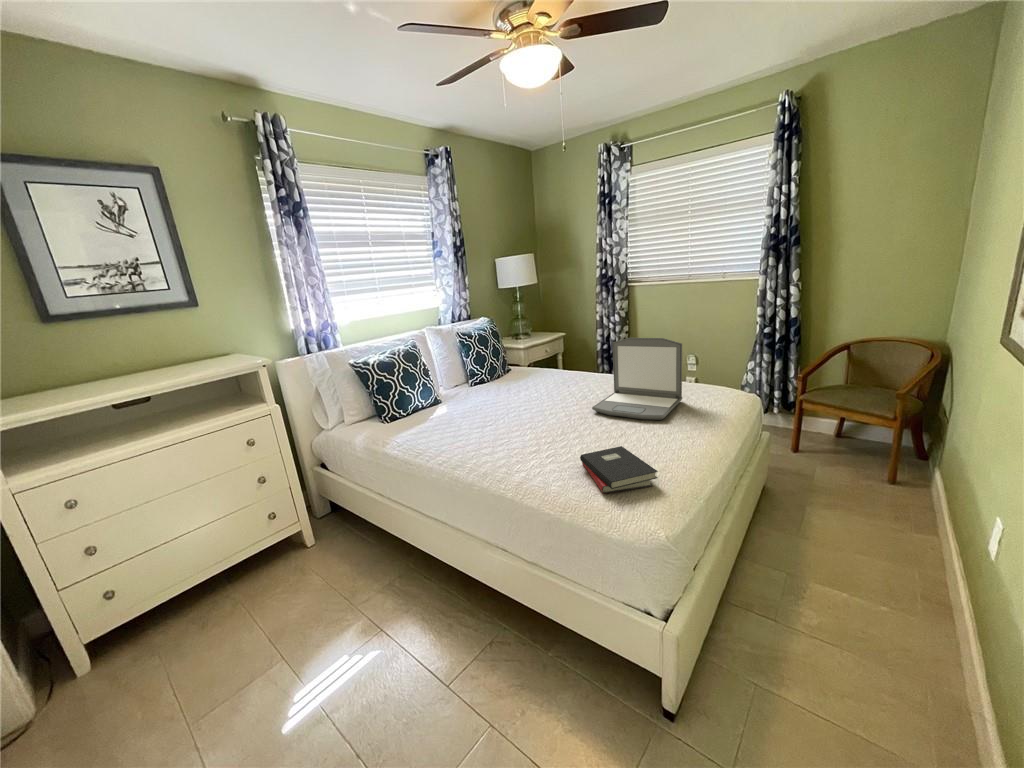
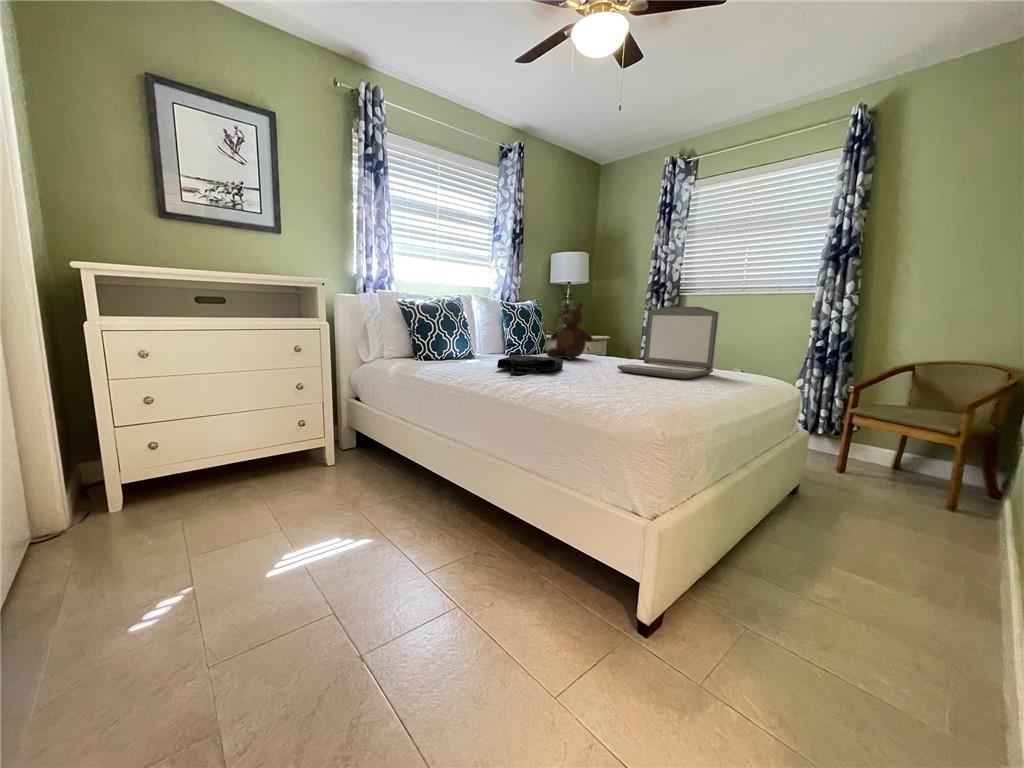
teddy bear: none [514,330,558,391] -> present [547,303,593,359]
tote bag: none [475,407,539,450] -> present [497,354,563,376]
hardback book: present [580,446,658,493] -> none [592,376,667,402]

